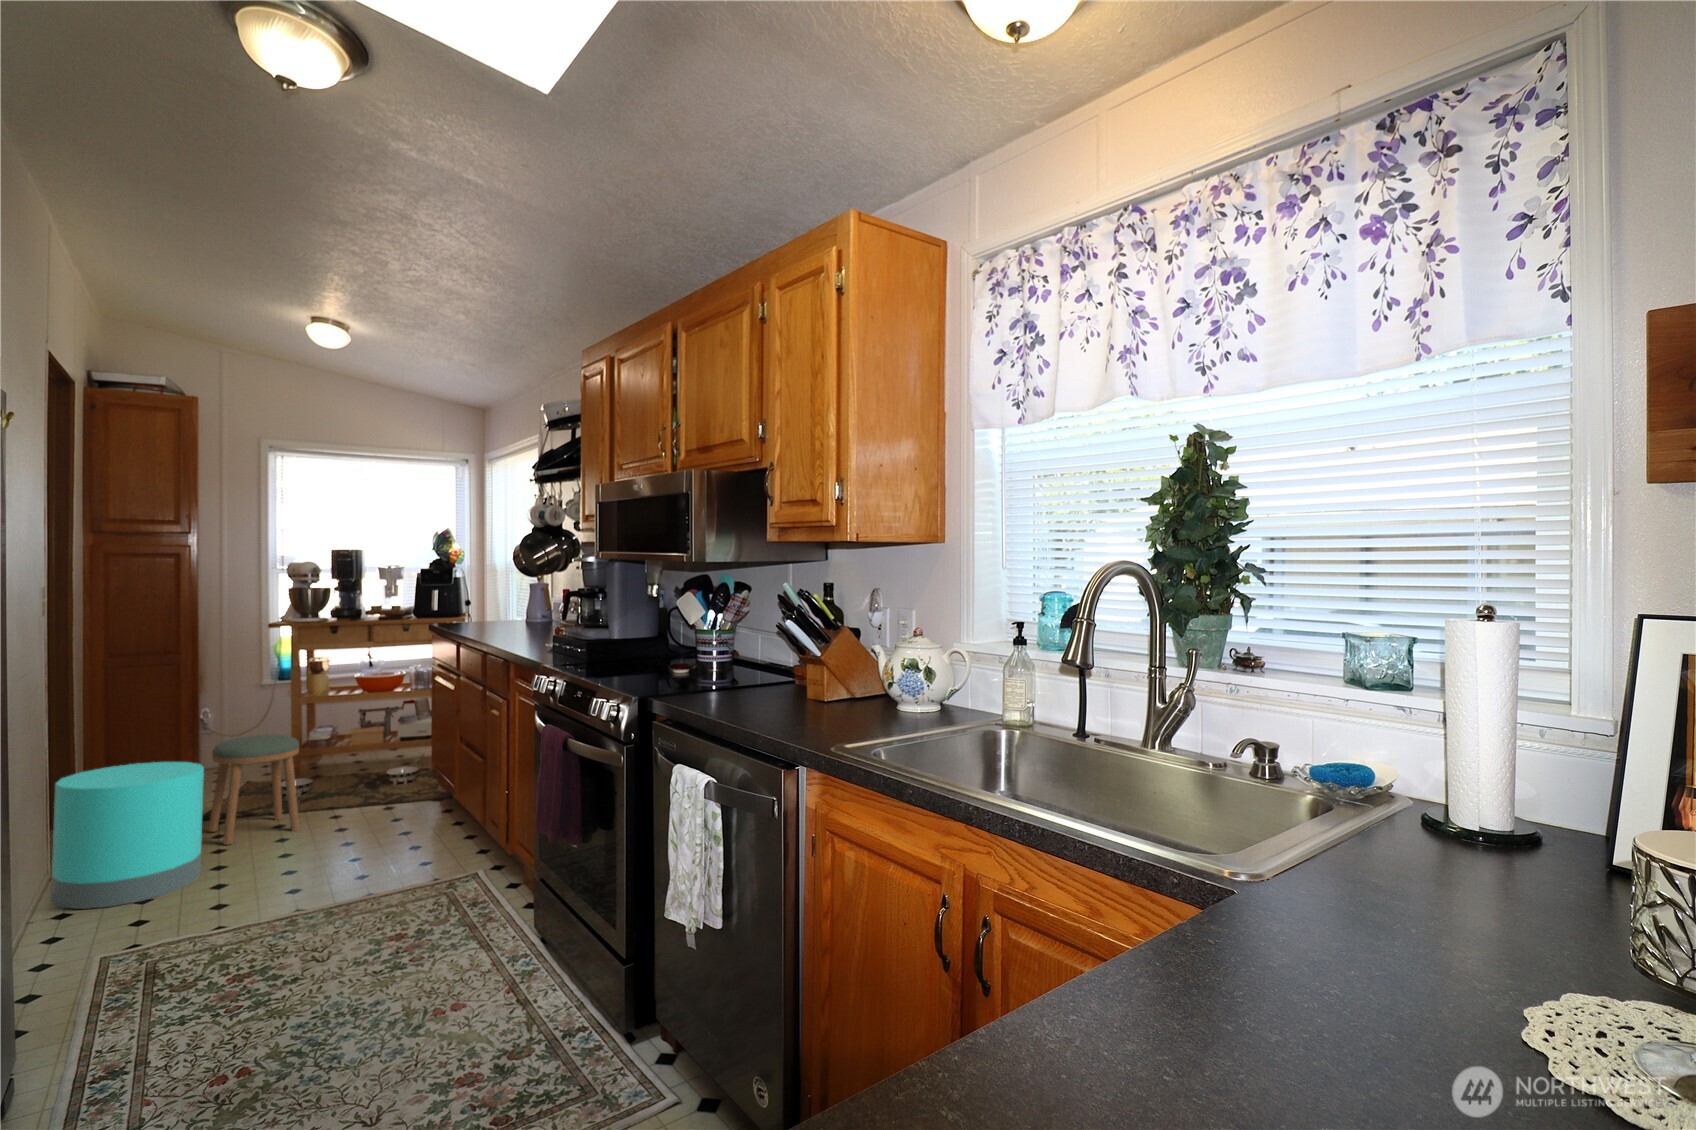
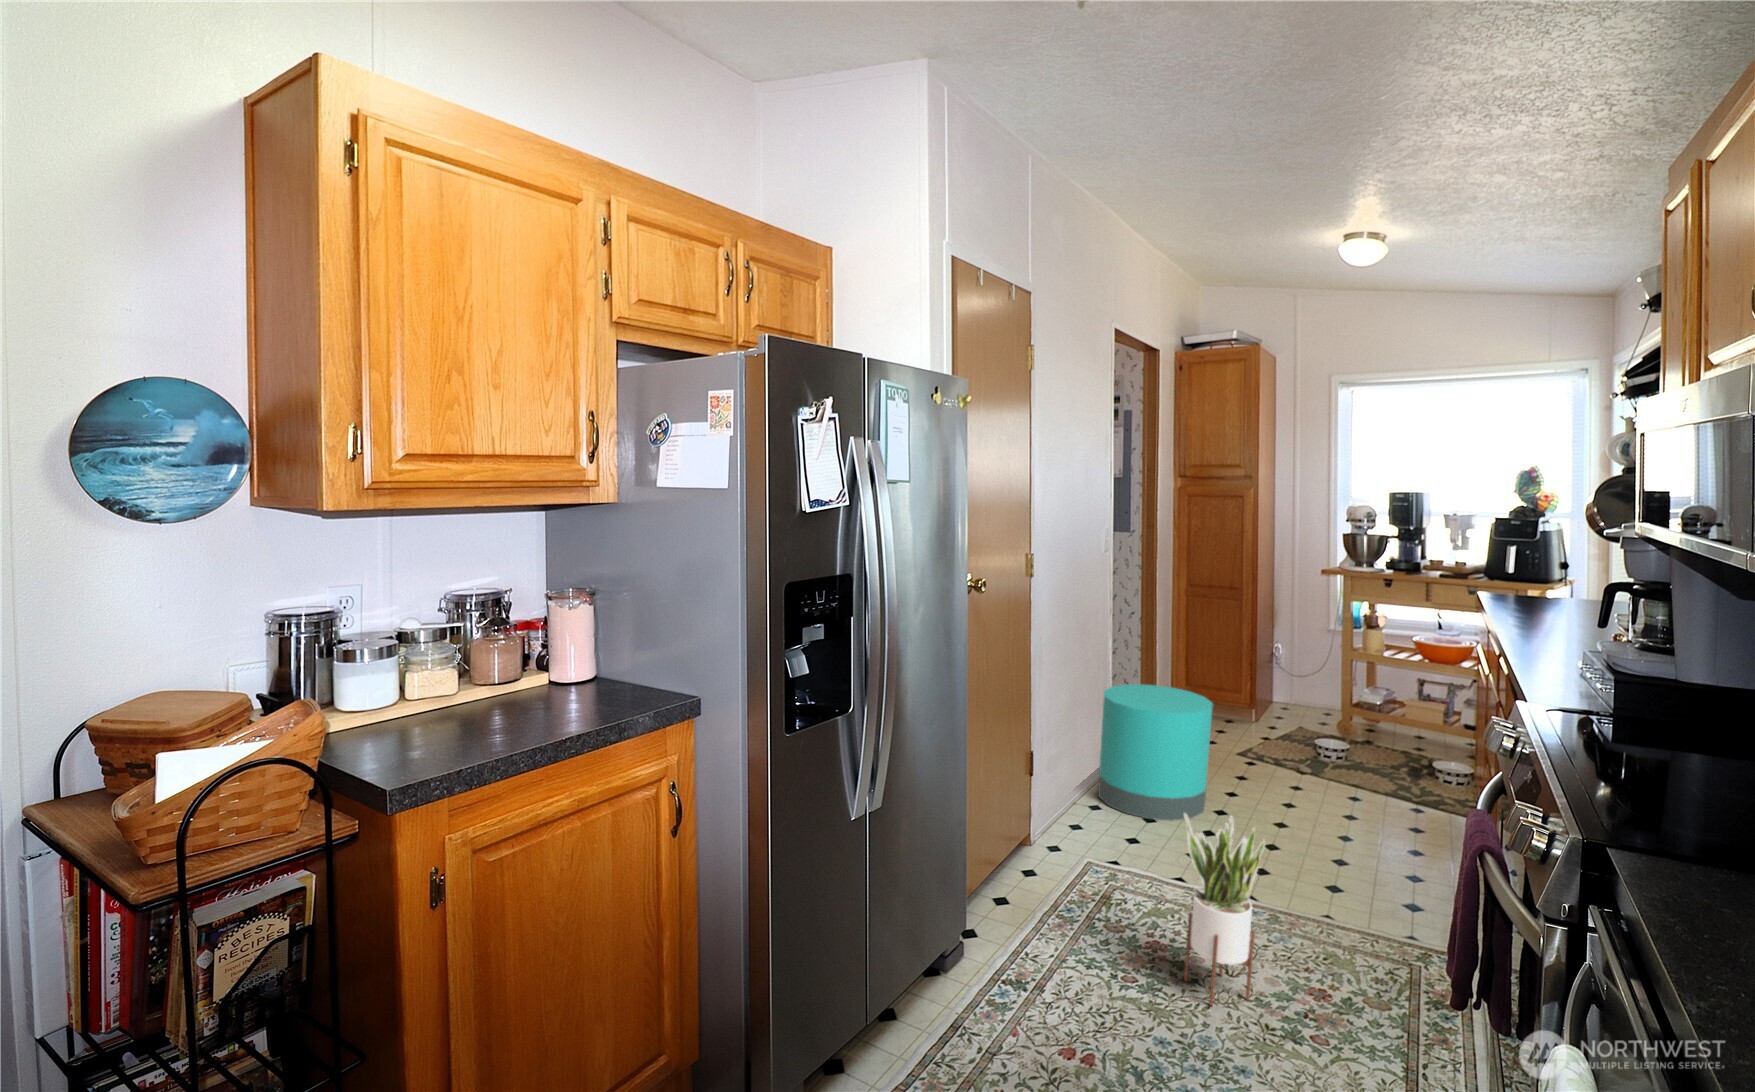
stool: present [208,734,299,845] -> none [1238,681,1324,799]
potted plant: none [283,815,352,986] -> present [1184,813,1265,1006]

